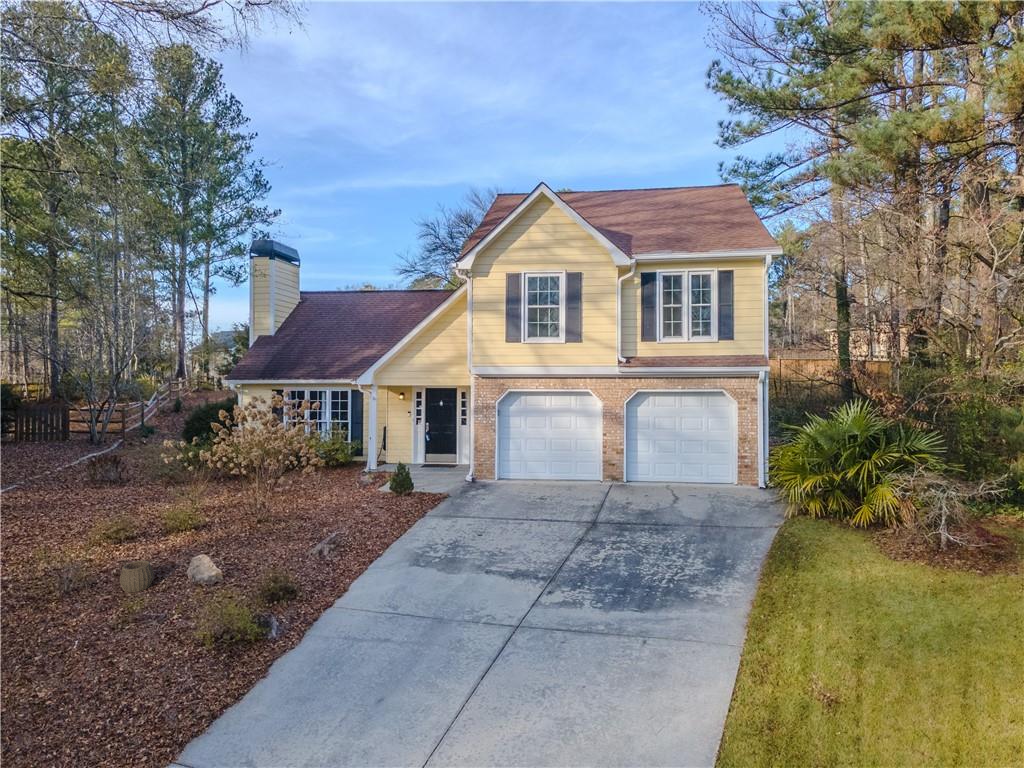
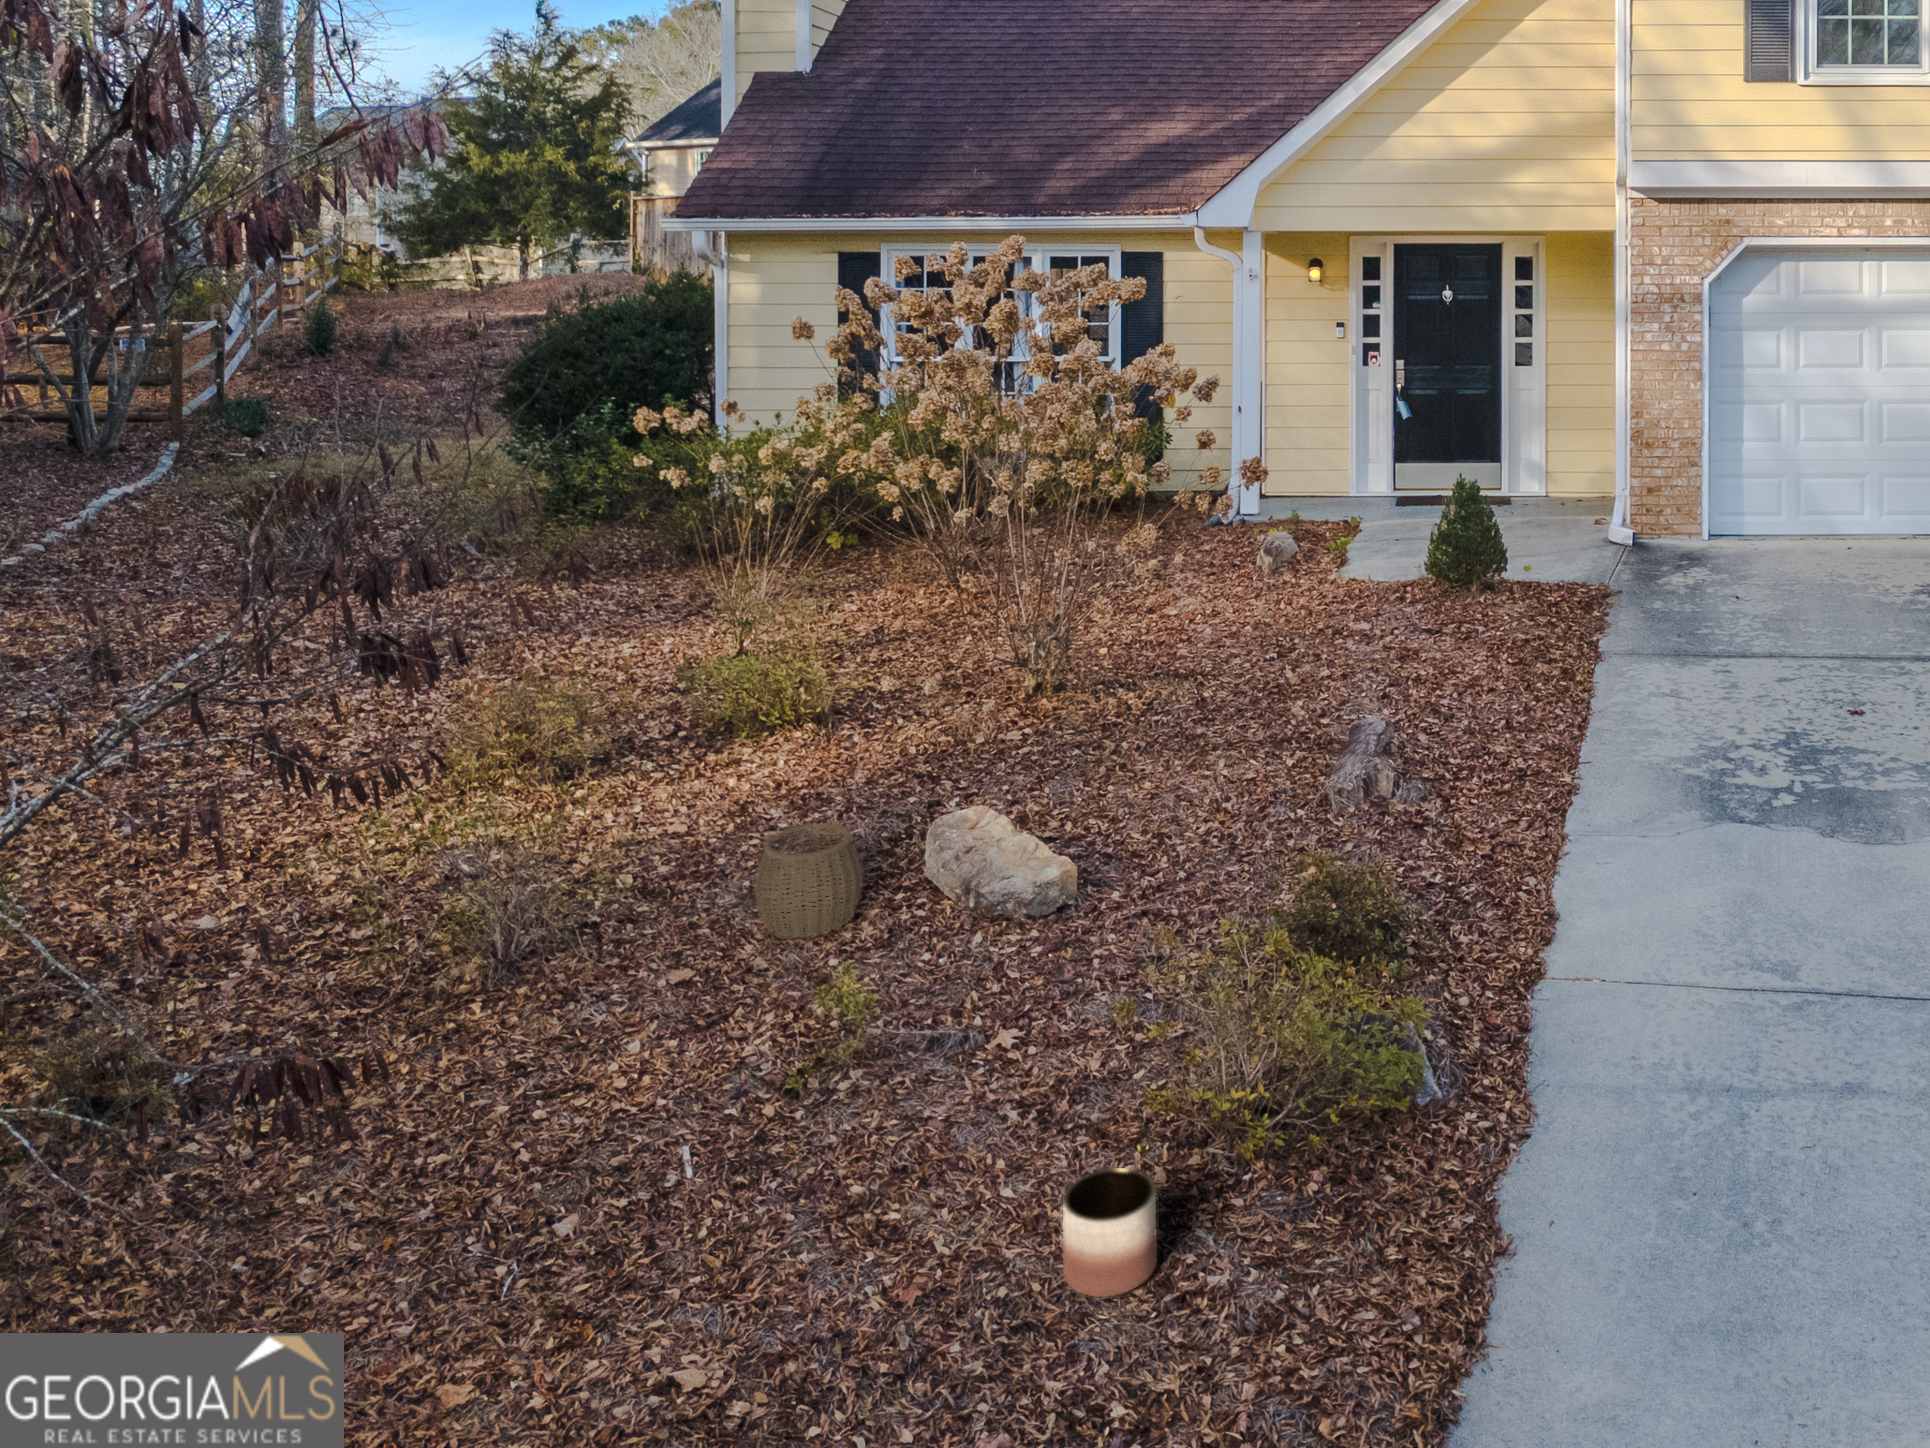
planter: none [108,661,139,696] -> present [1063,1168,1157,1297]

